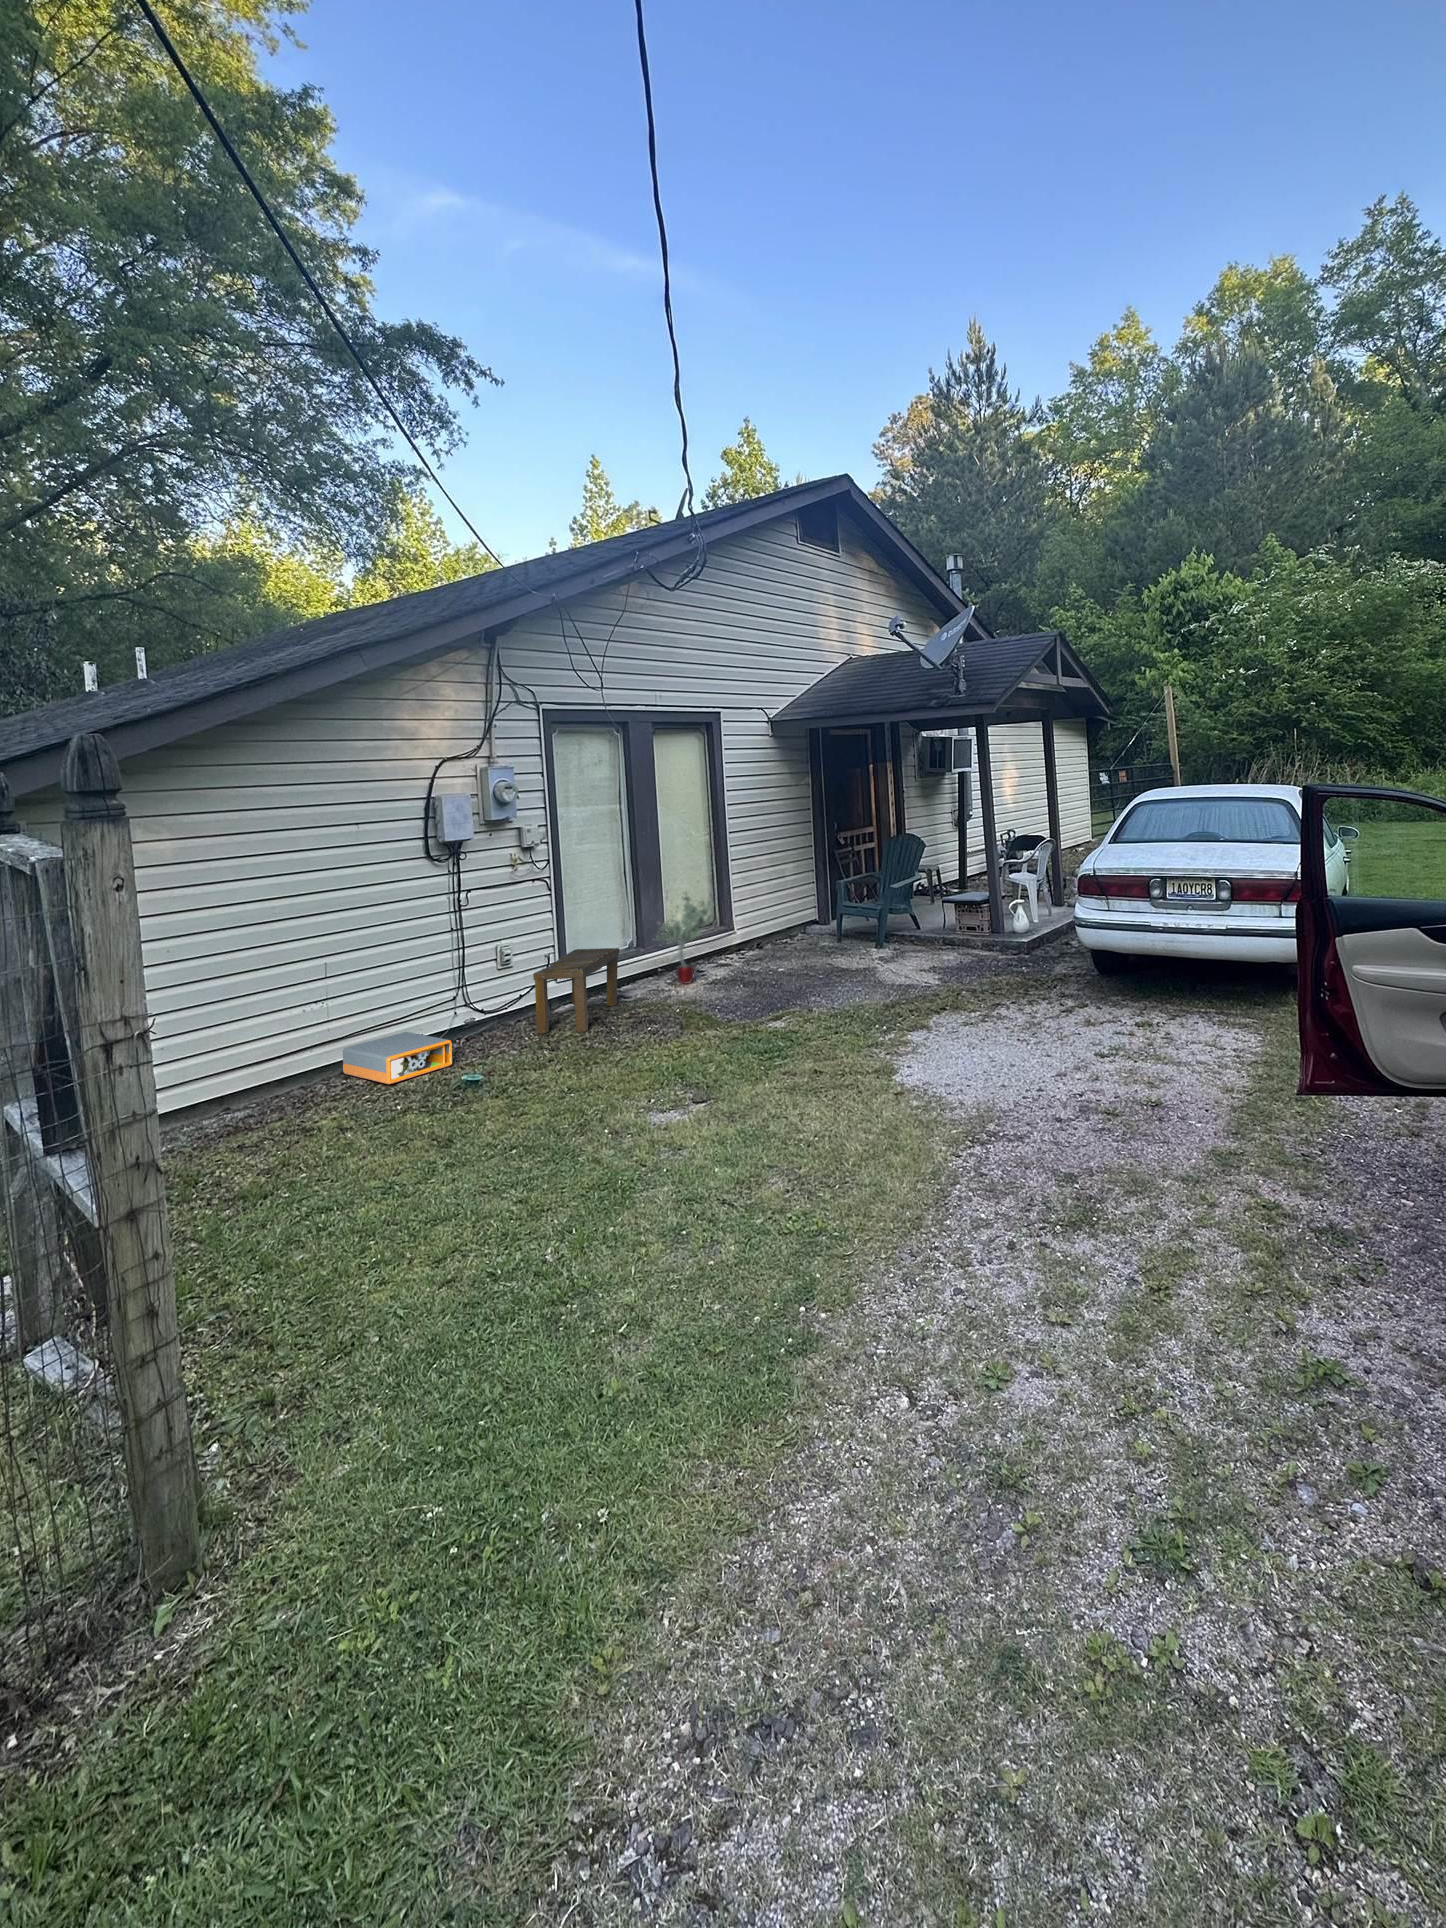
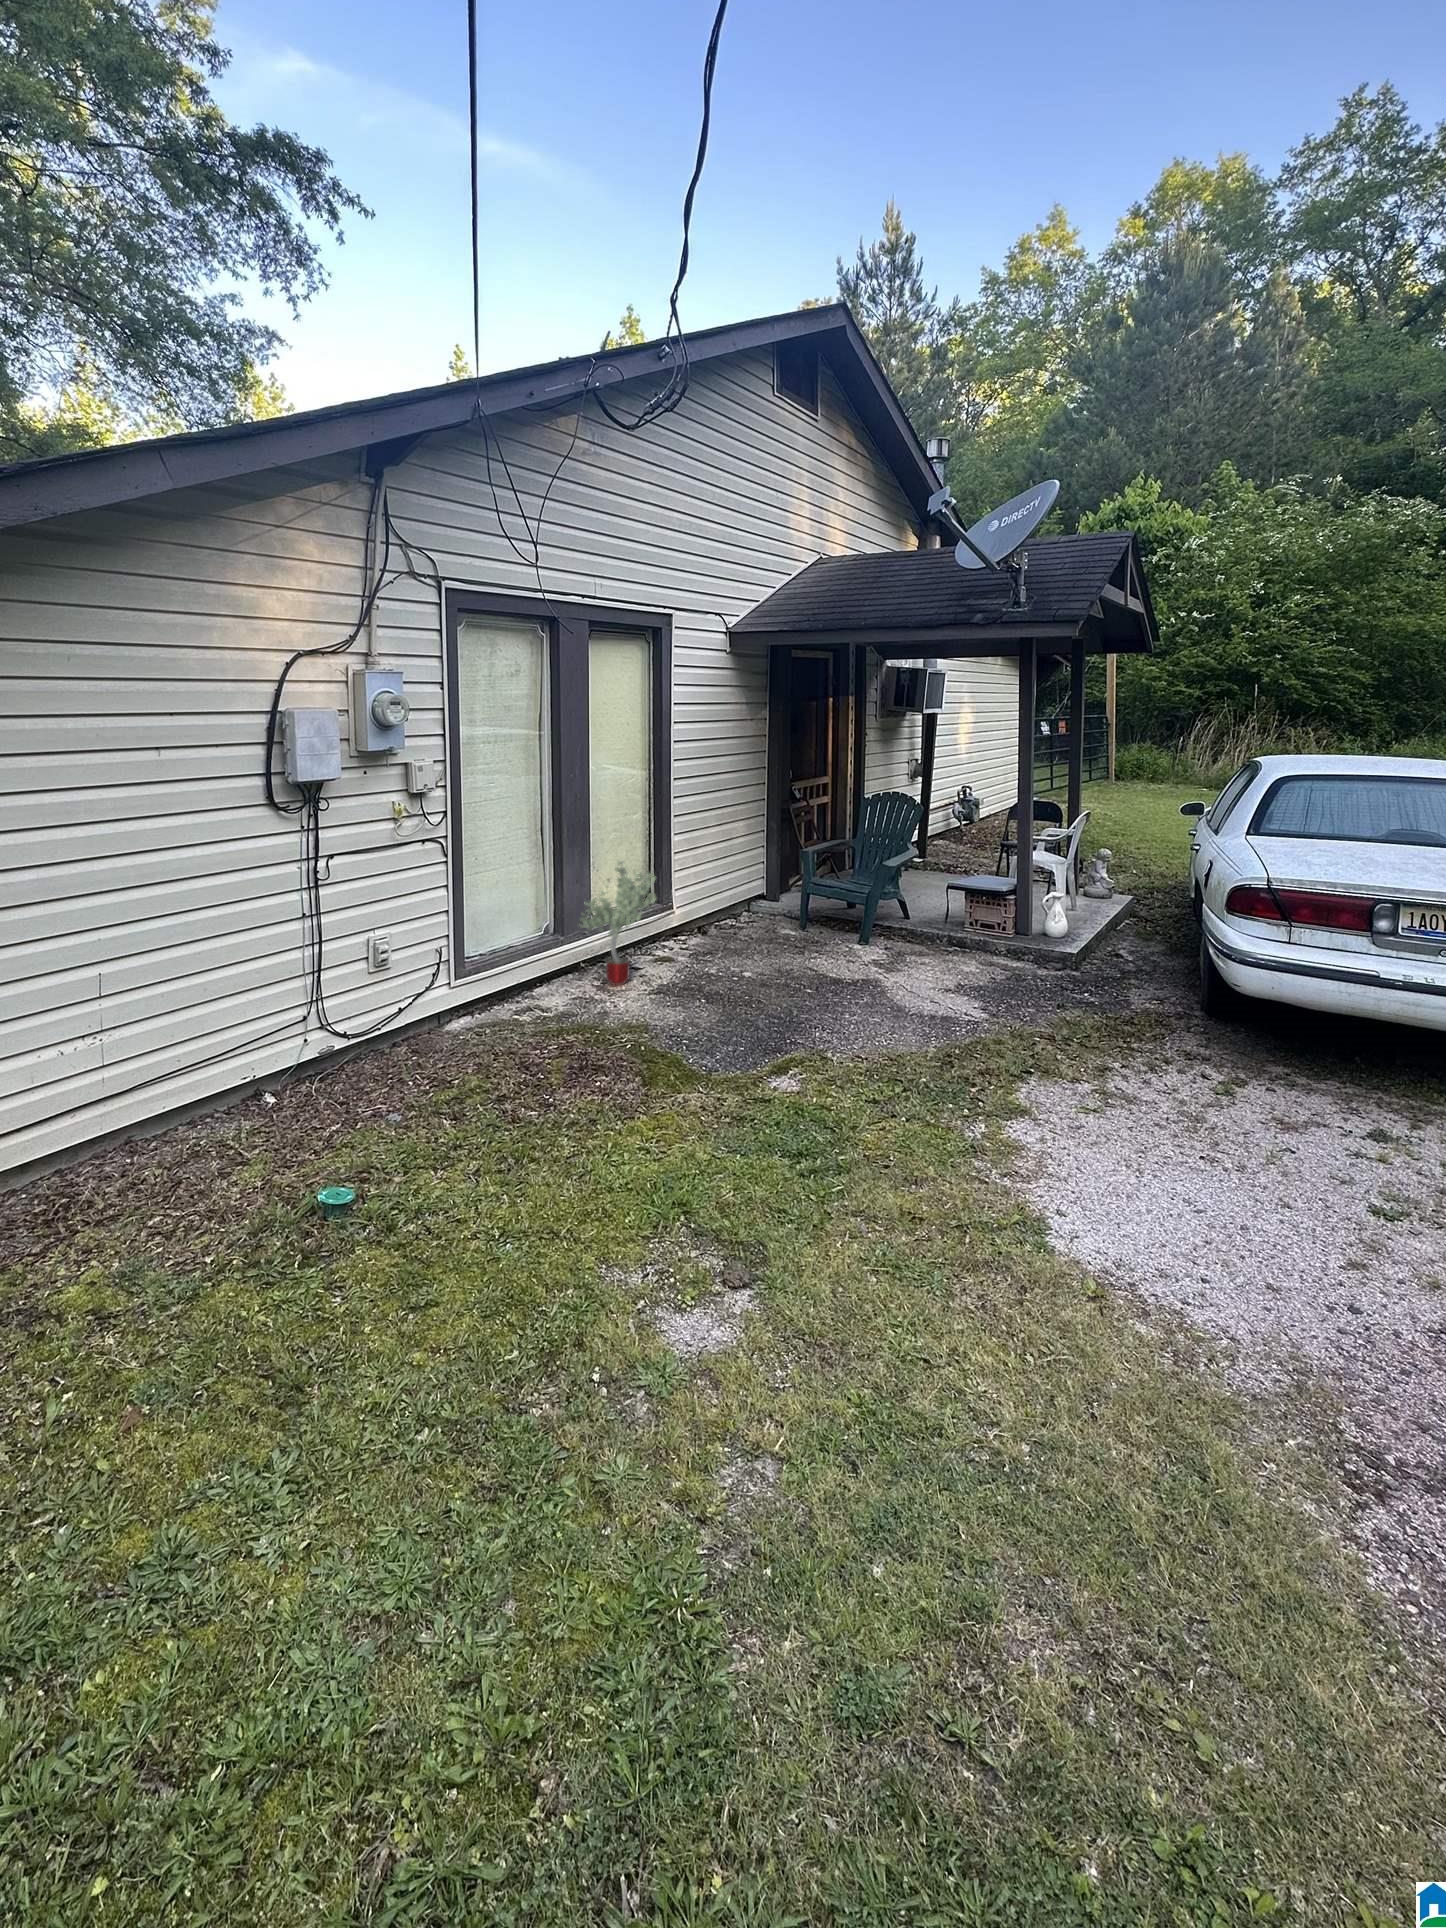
bench: present [533,948,620,1034] -> none [425,939,539,1070]
storage box: present [343,1032,452,1084] -> none [136,1071,305,1173]

